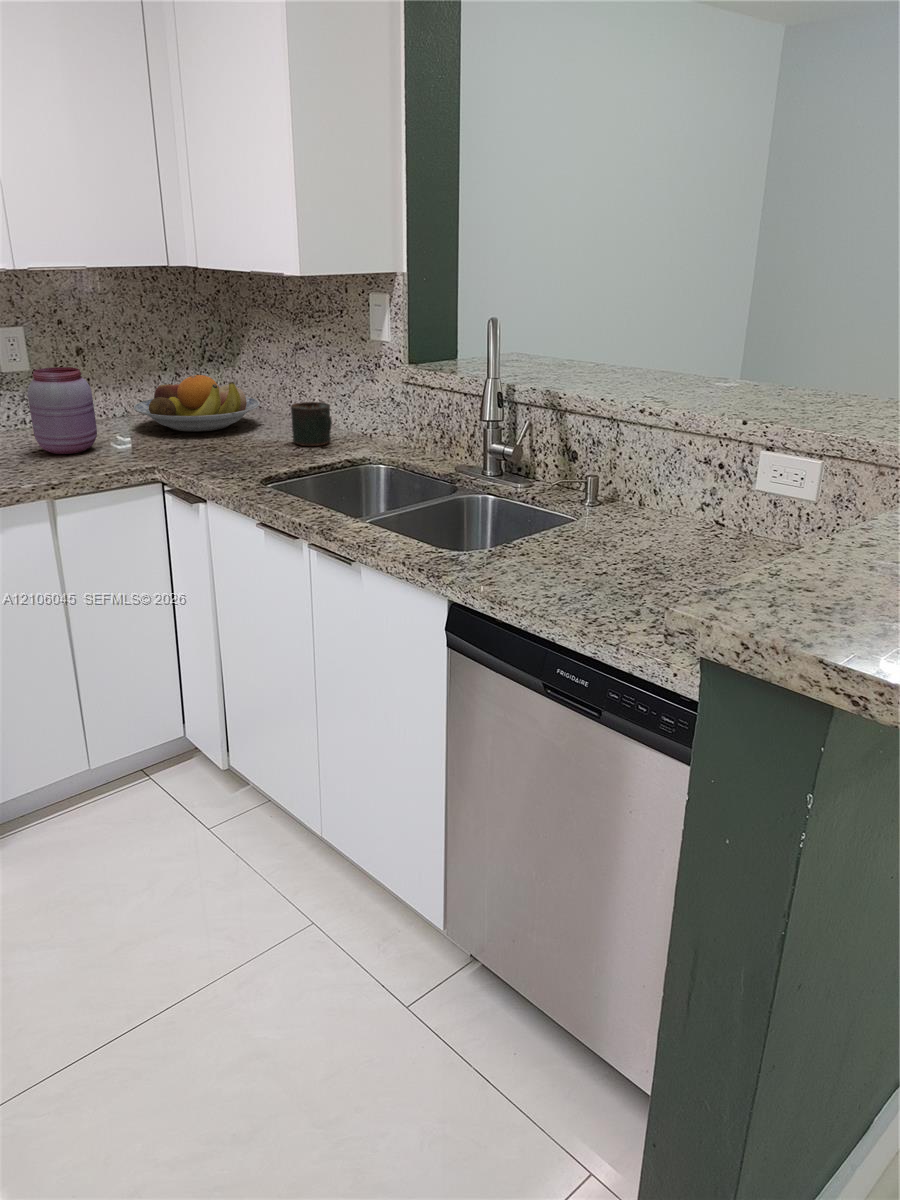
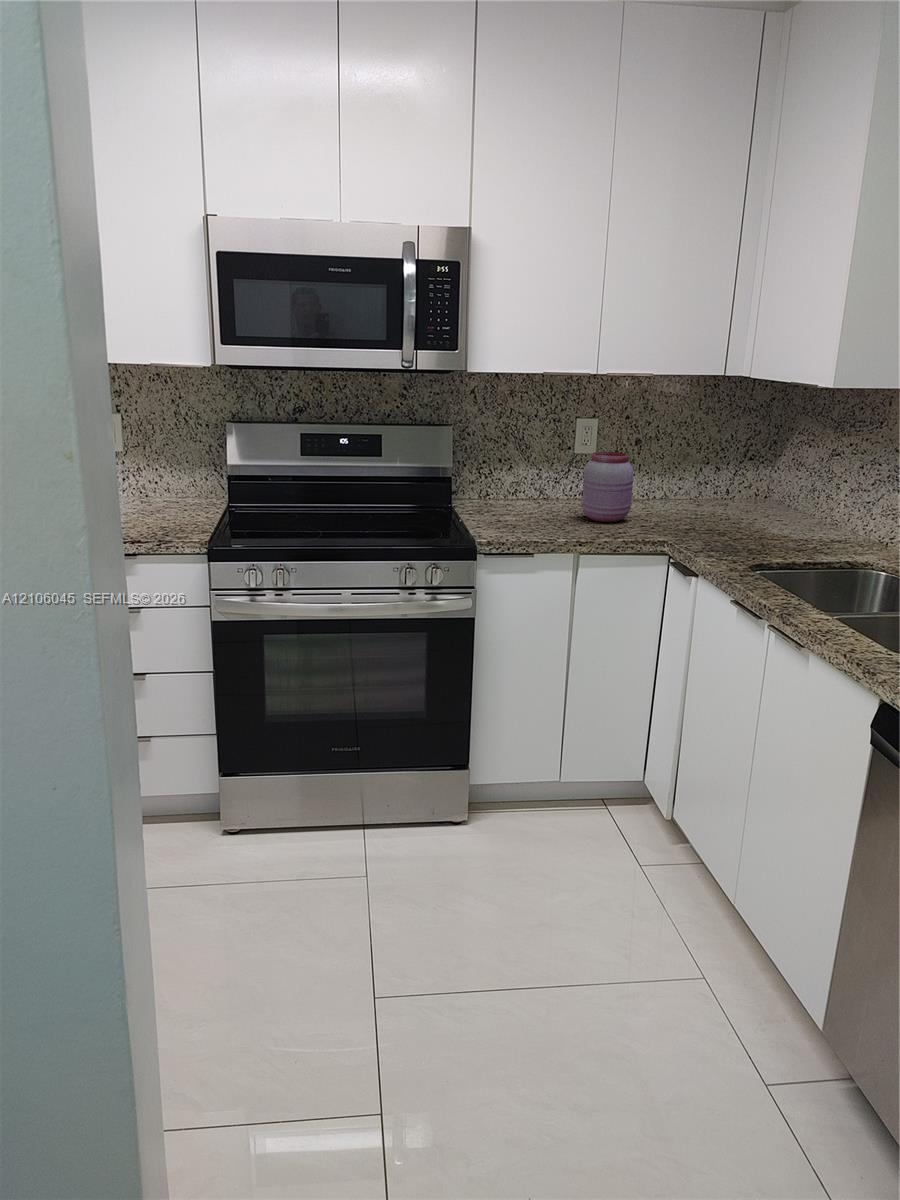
fruit bowl: present [134,375,260,432] -> none [670,470,784,520]
mug: present [291,402,332,446] -> none [802,503,846,545]

